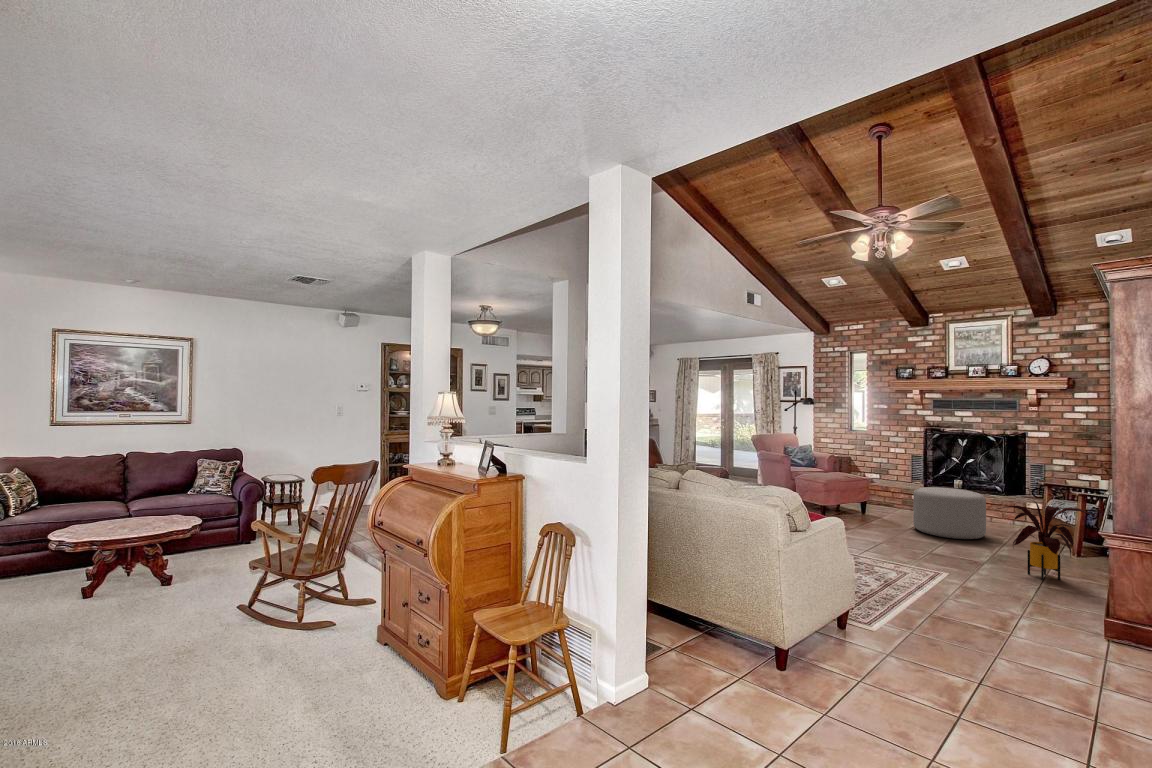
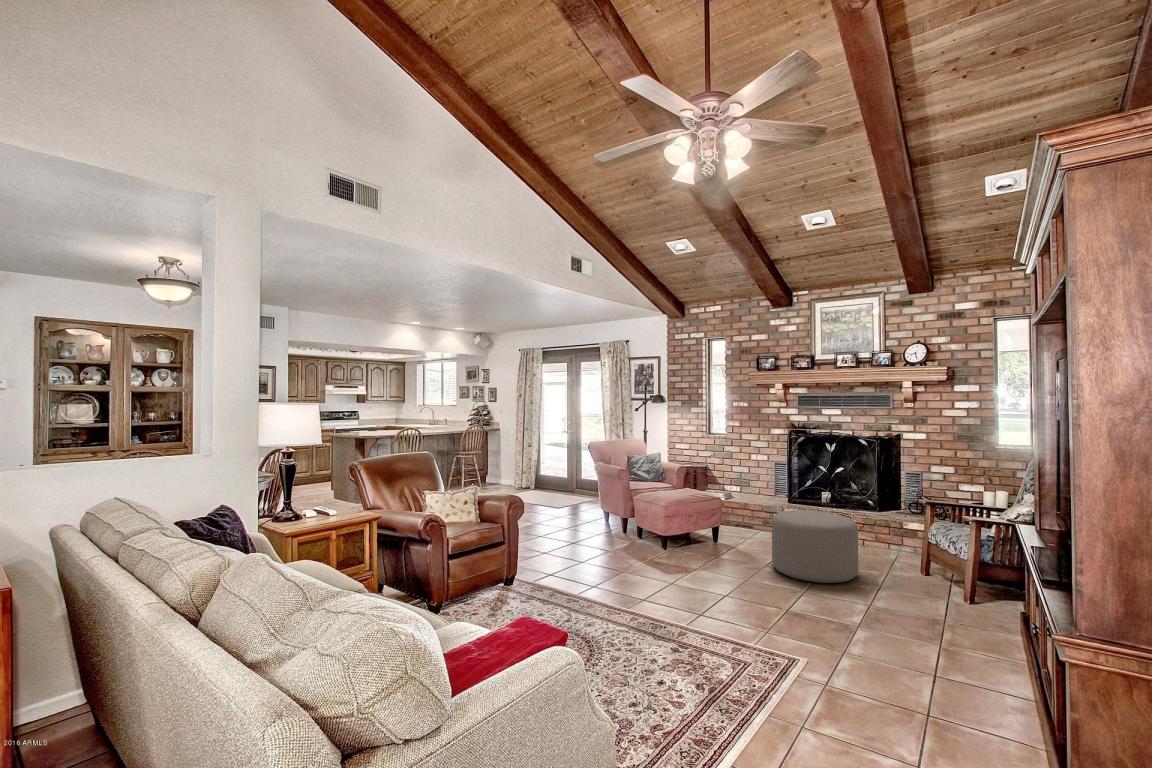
house plant: present [998,502,1102,580] -> none [870,544,1019,665]

